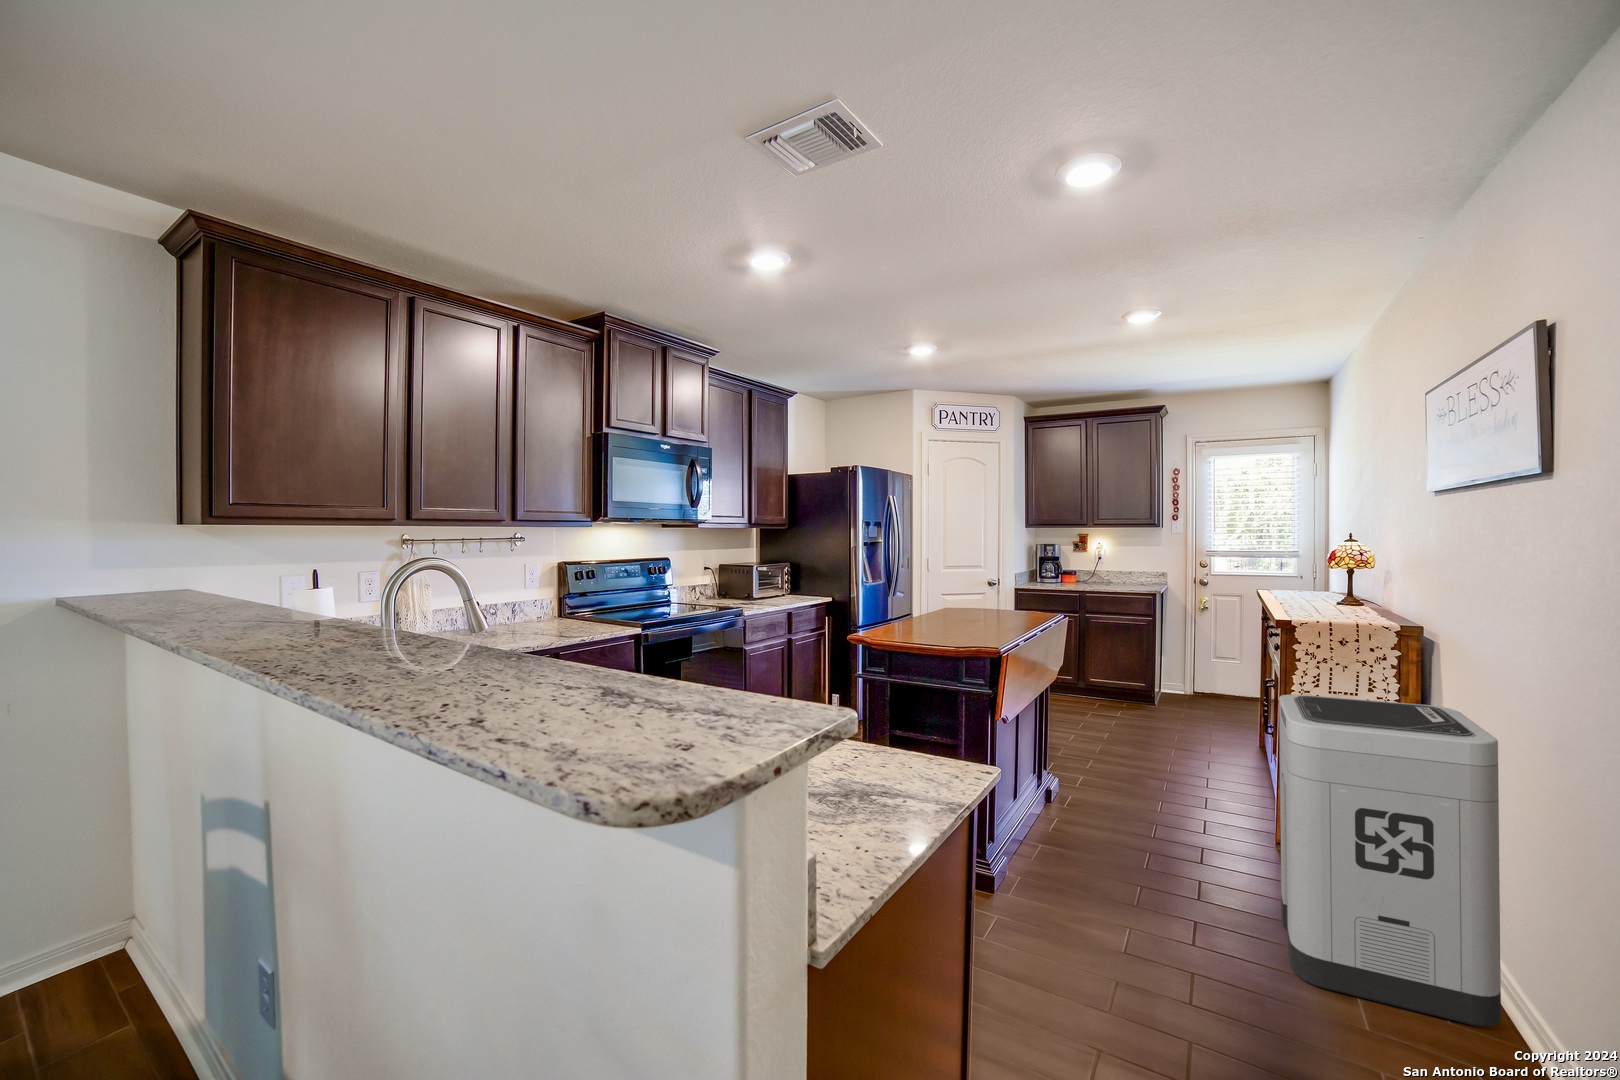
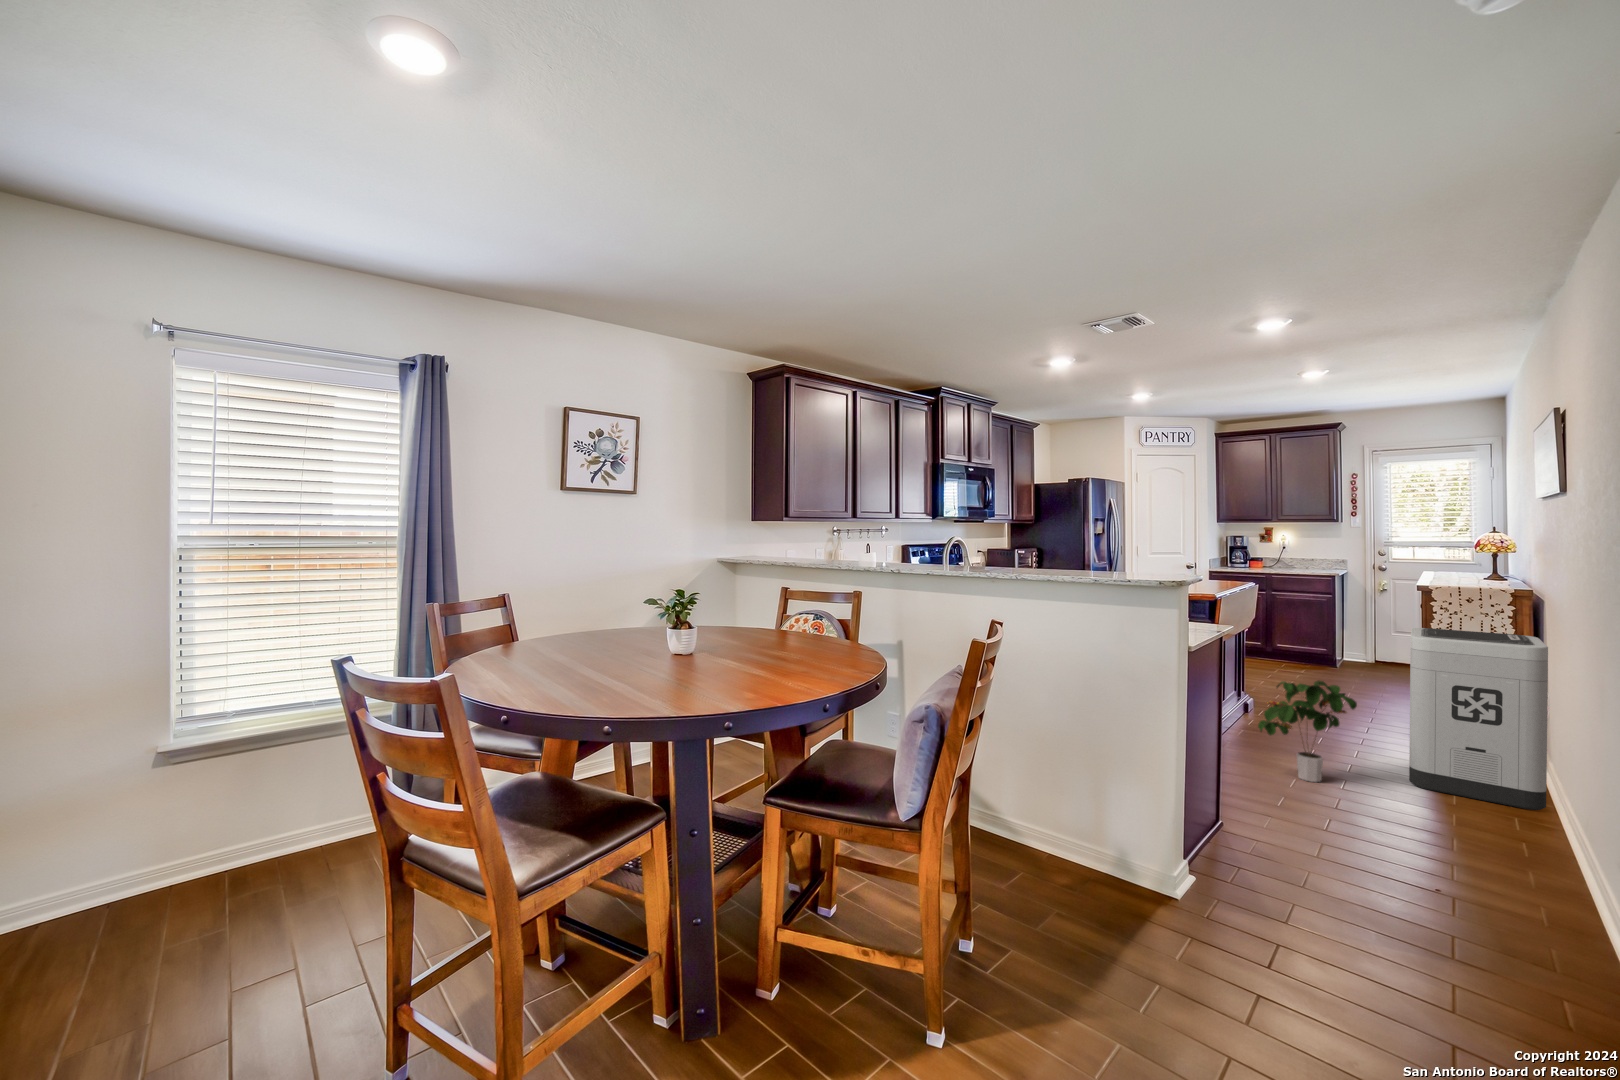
potted plant: none [1061,805,1212,995] -> present [1258,681,1357,782]

